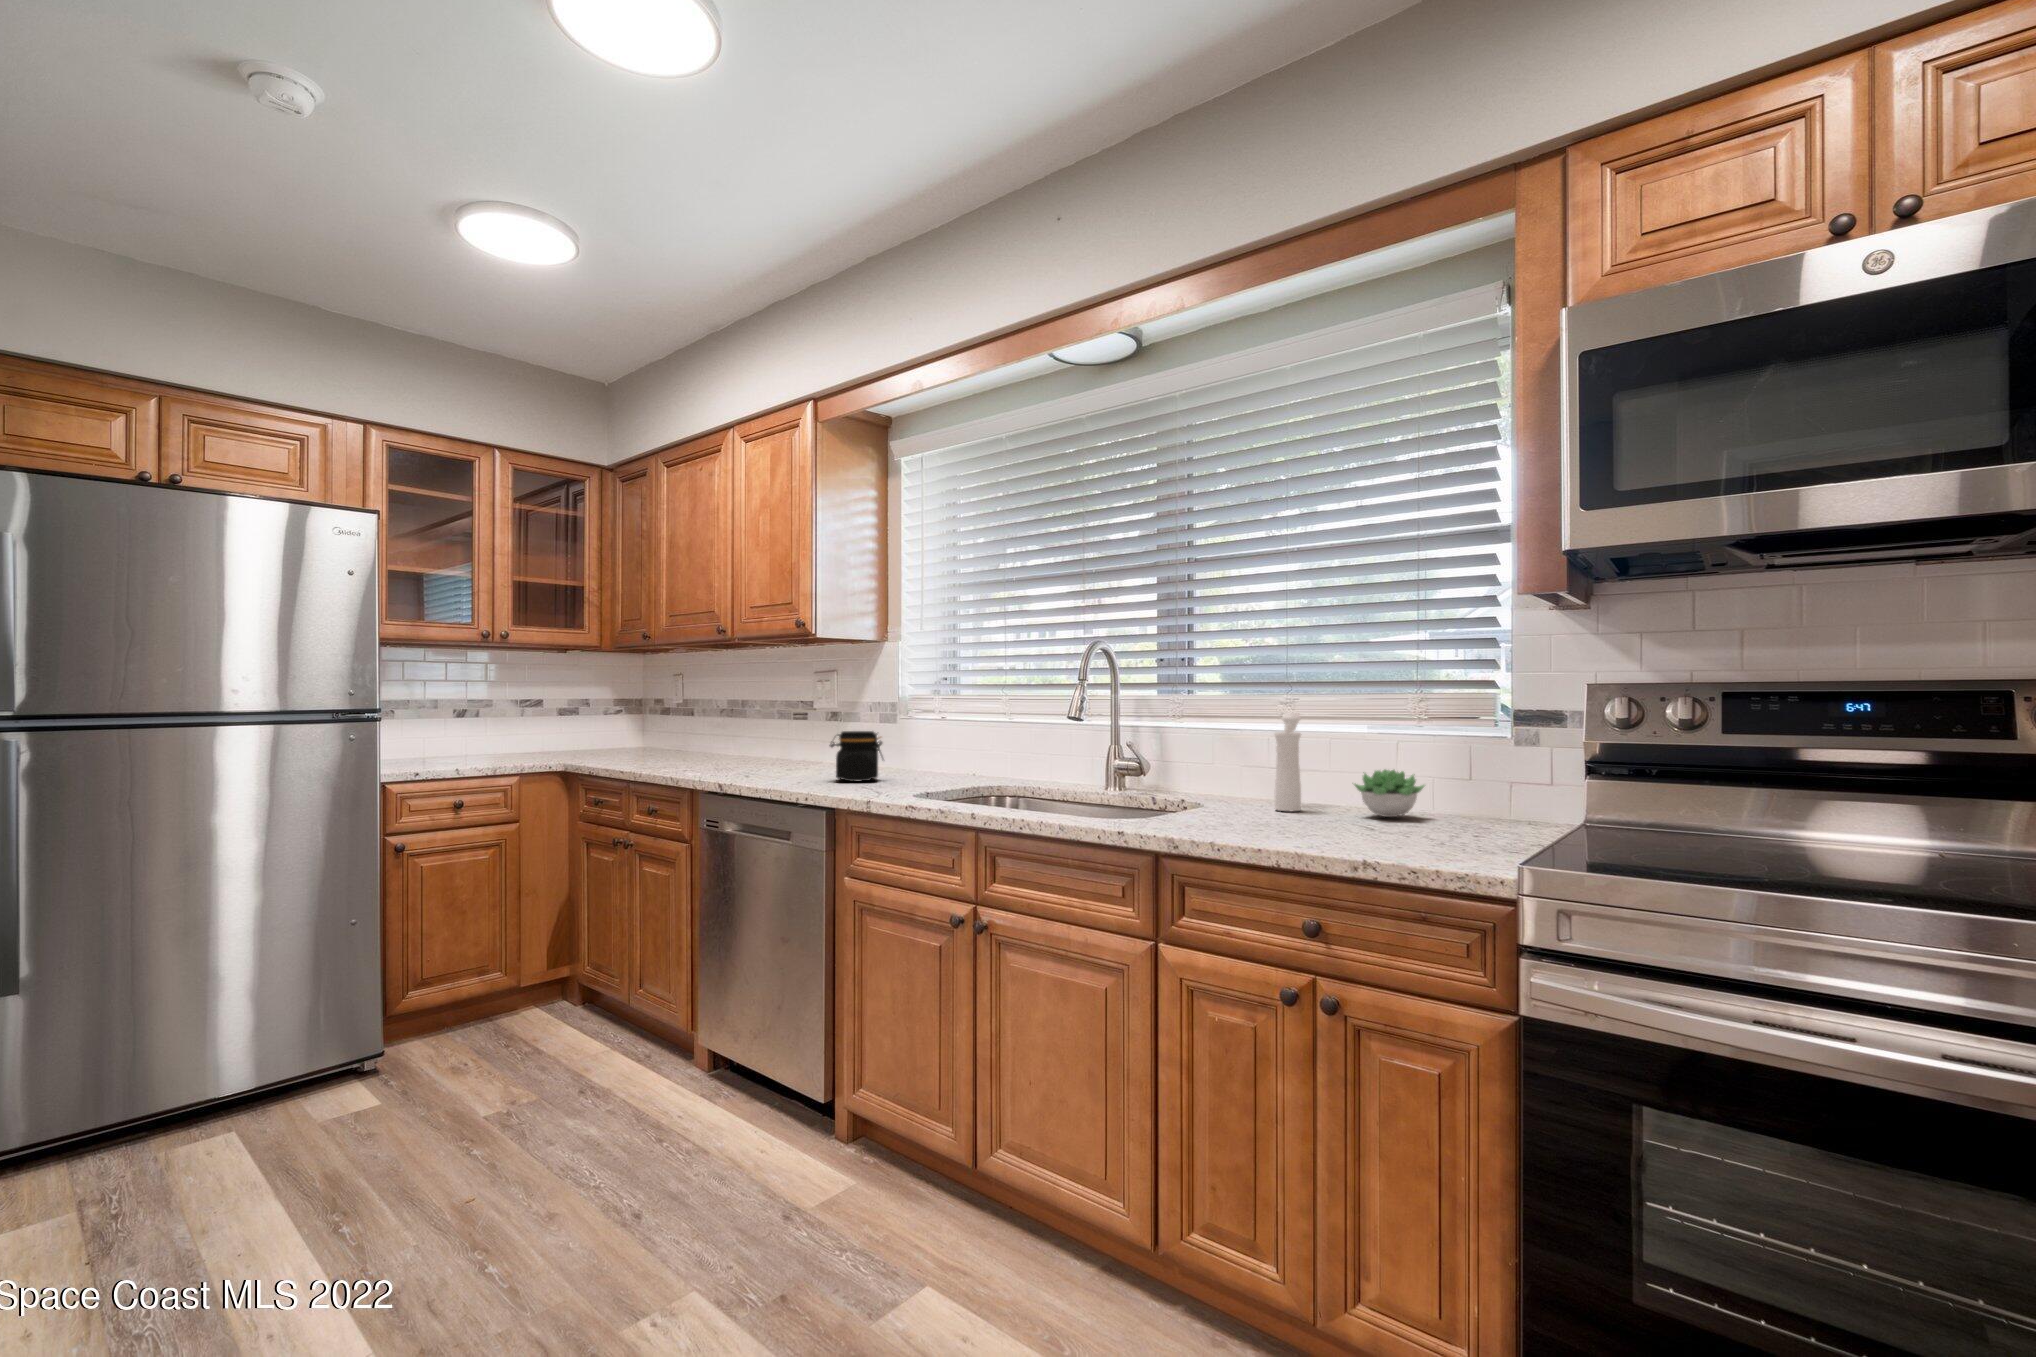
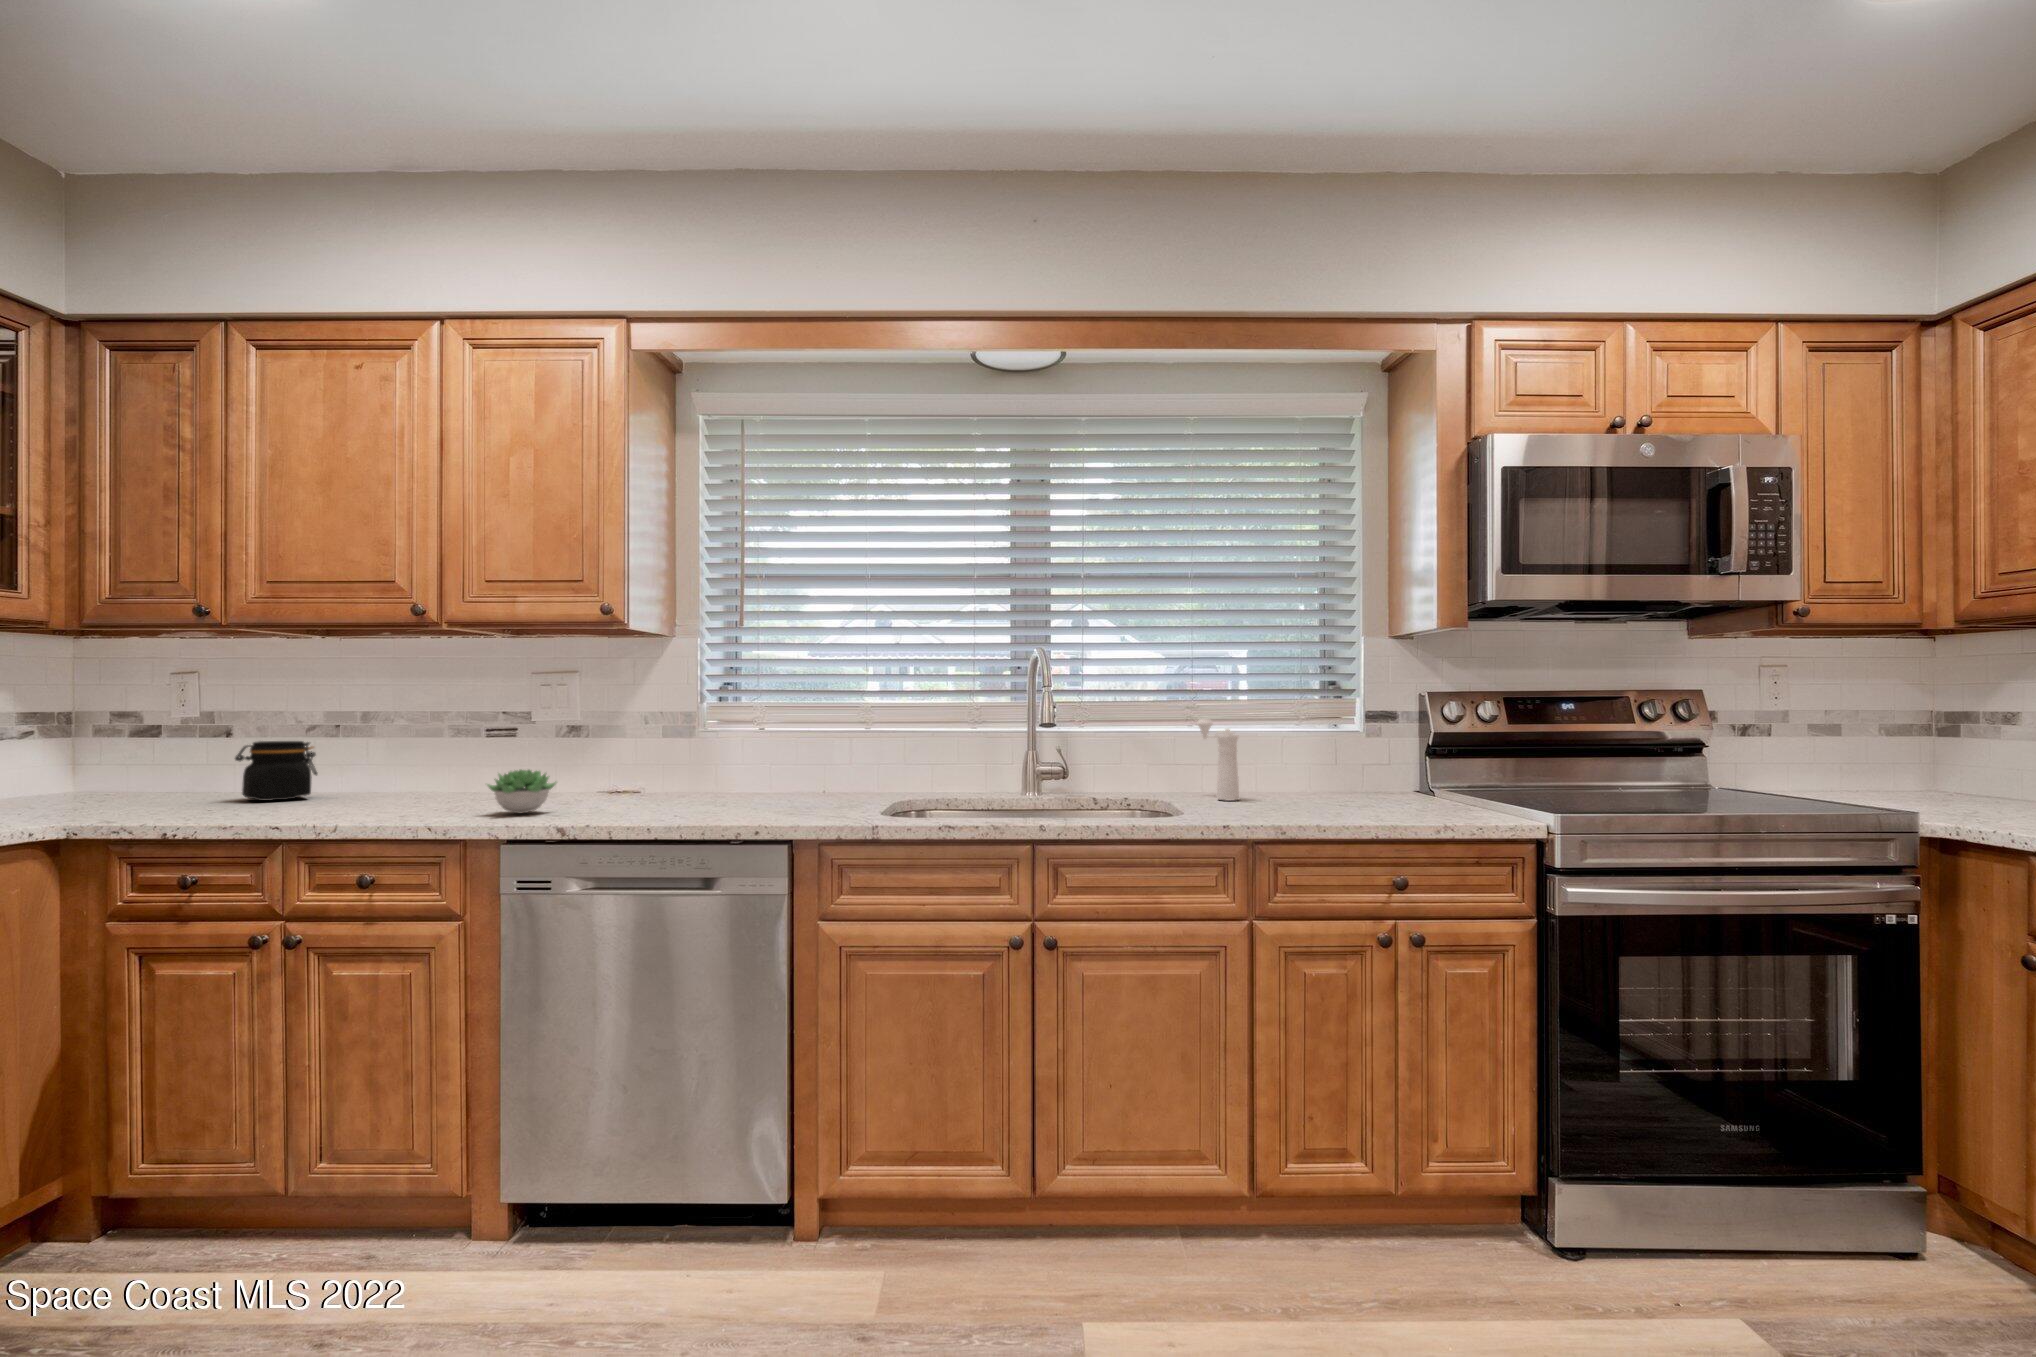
jar: present [830,731,883,781] -> present [235,741,317,801]
succulent plant: present [1354,769,1424,817] -> present [488,770,556,813]

